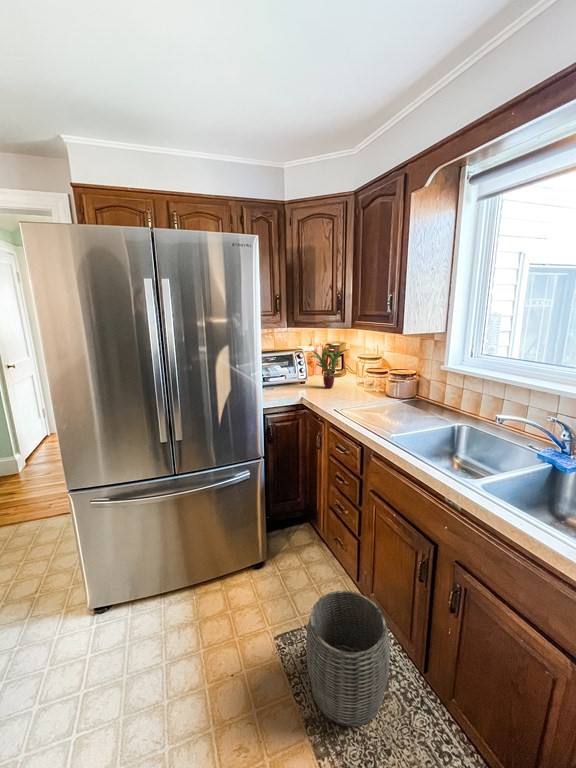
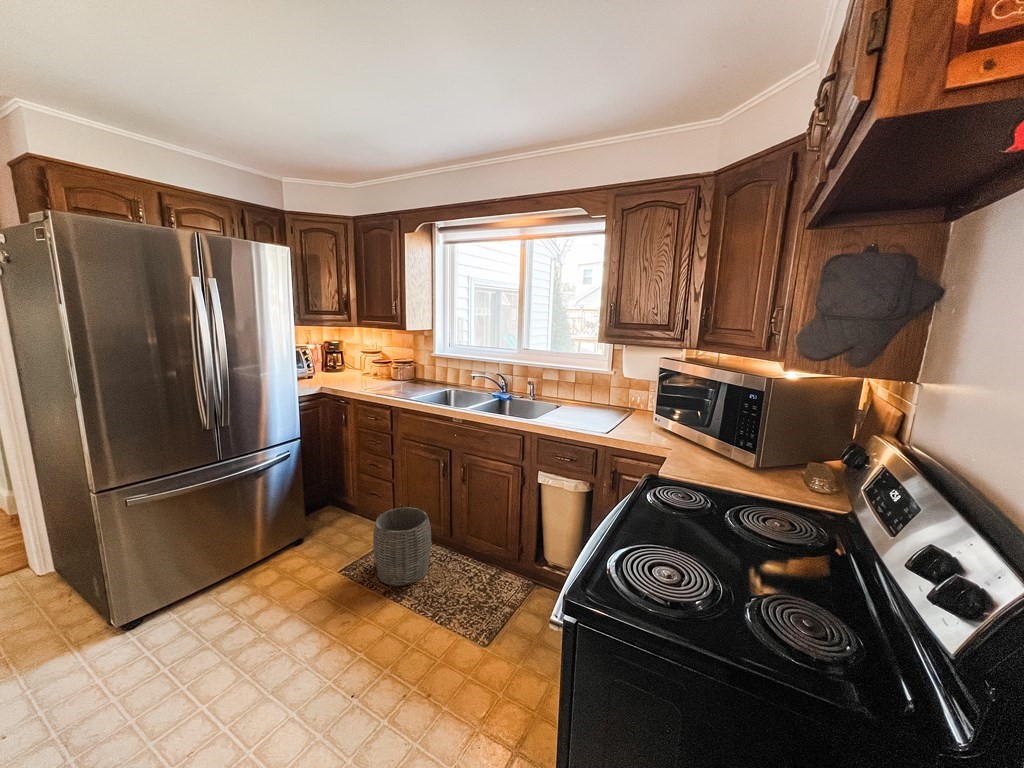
potted plant: present [310,347,348,388] -> none [319,343,356,379]

